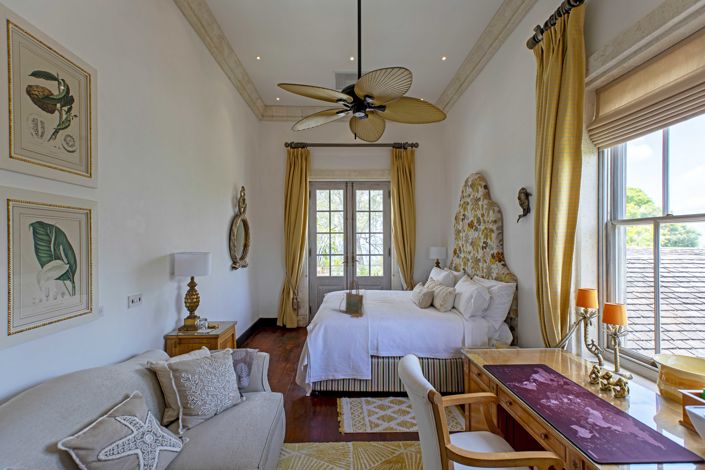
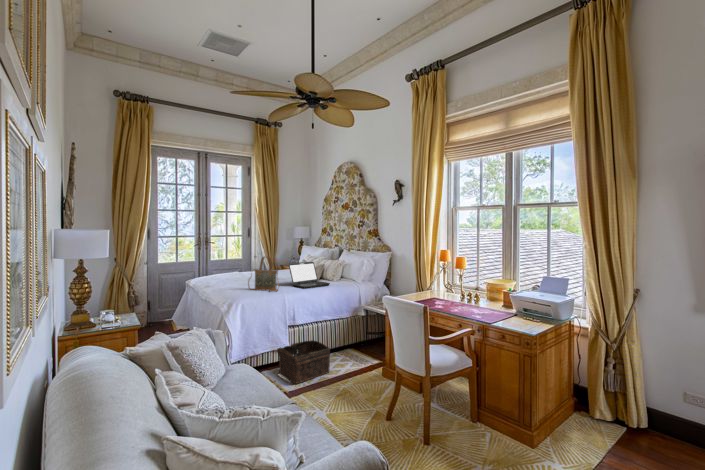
laptop: none [383,287,425,318] -> present [289,262,330,289]
basket: none [352,375,404,426] -> present [277,340,330,383]

